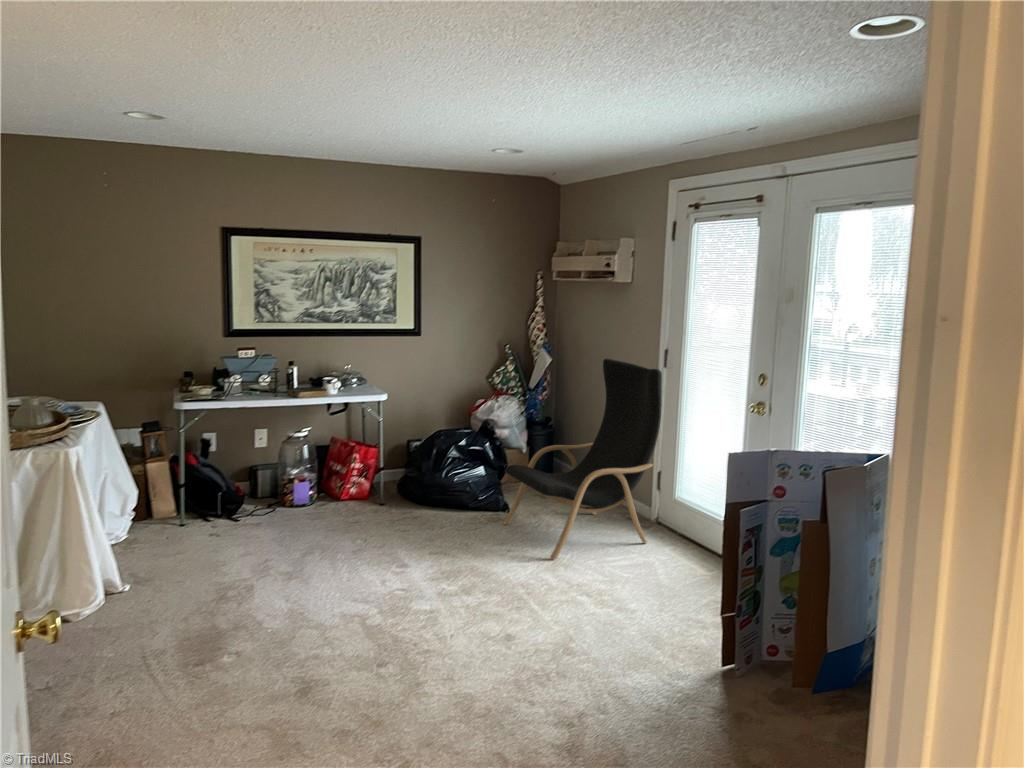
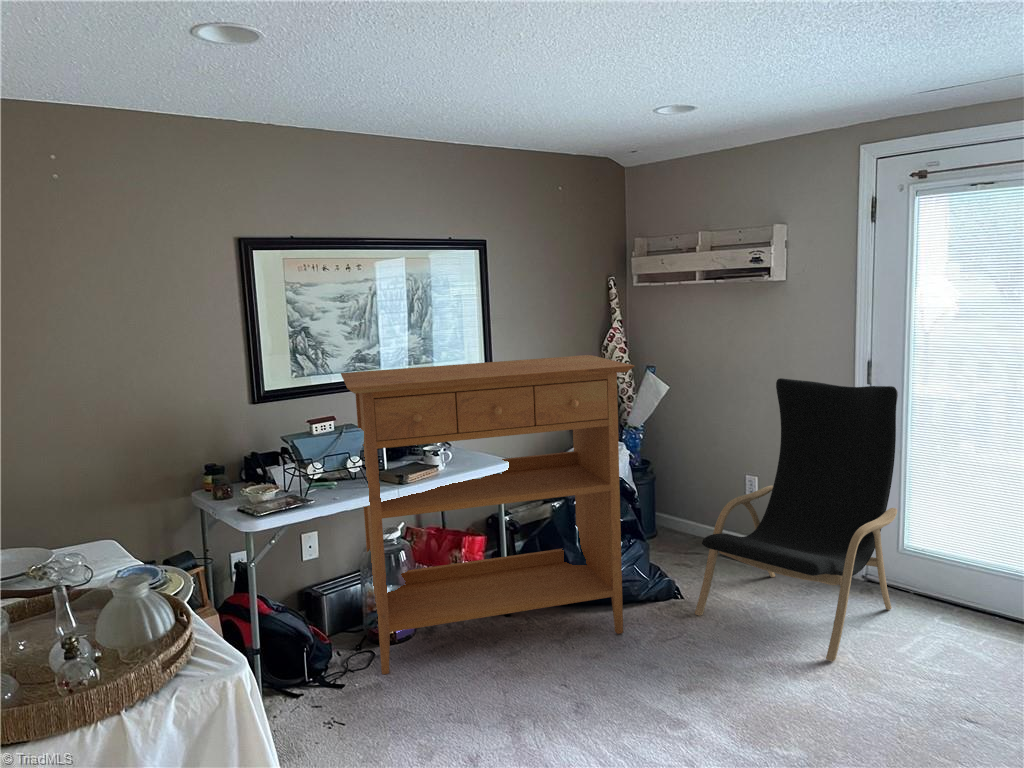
console table: none [253,322,459,524] -> present [341,355,634,674]

